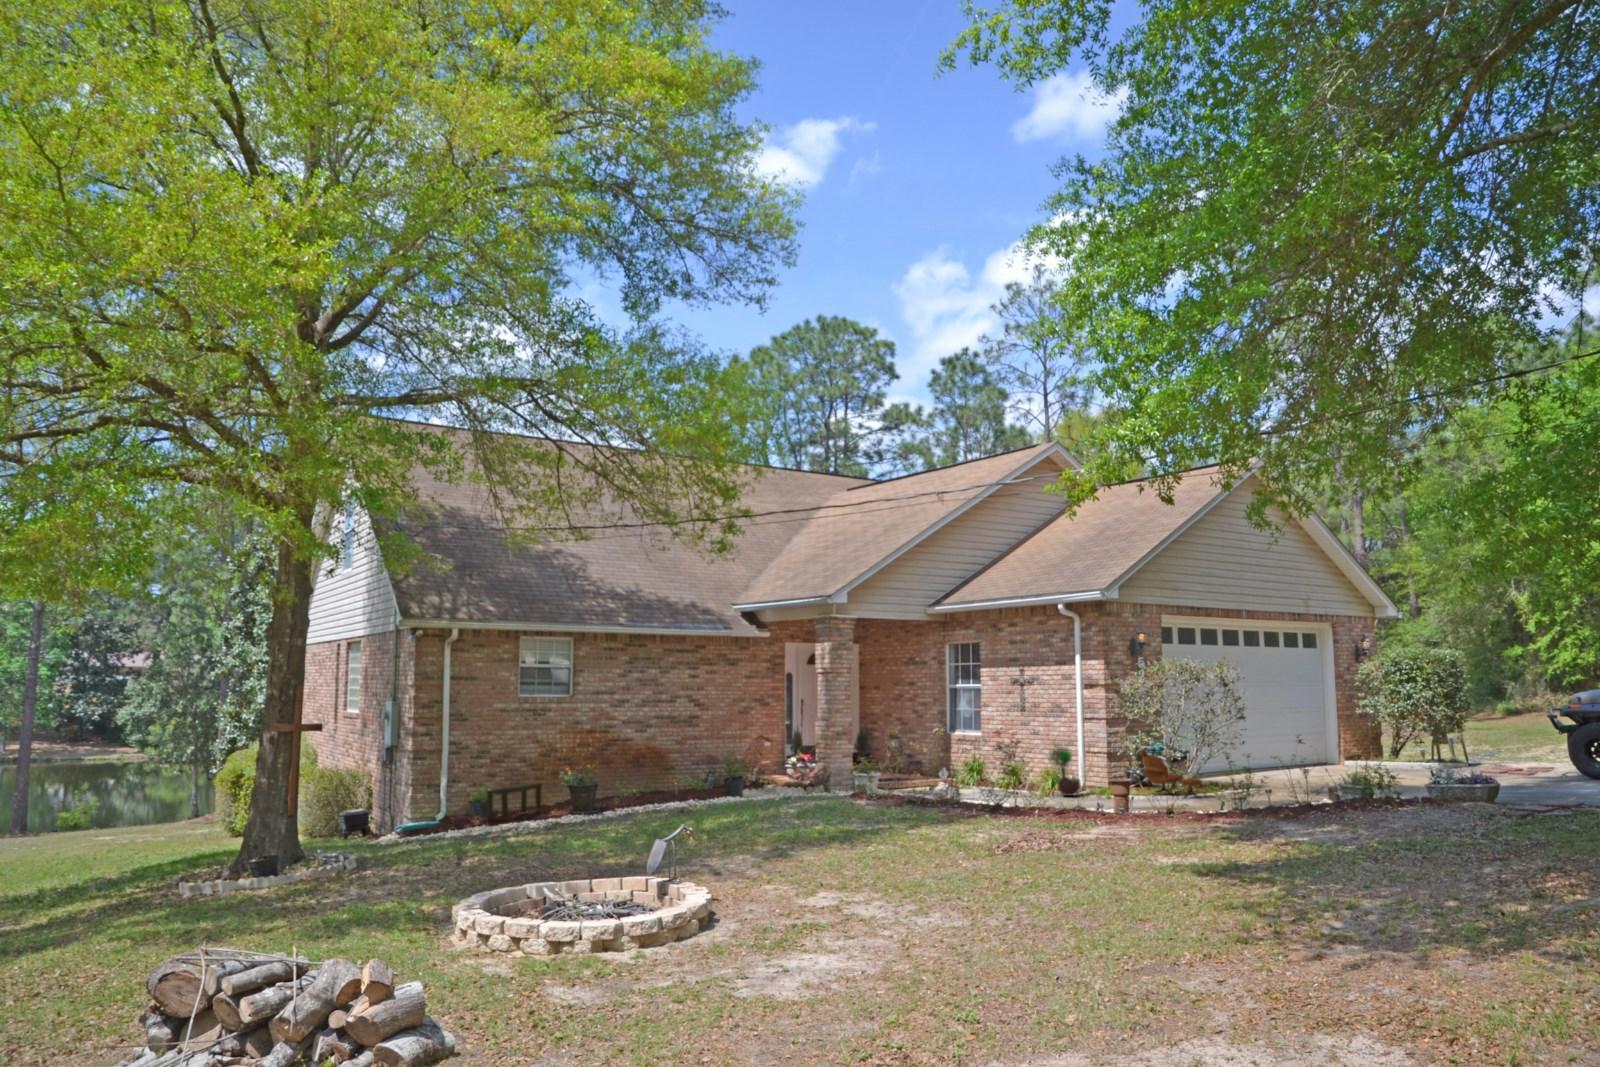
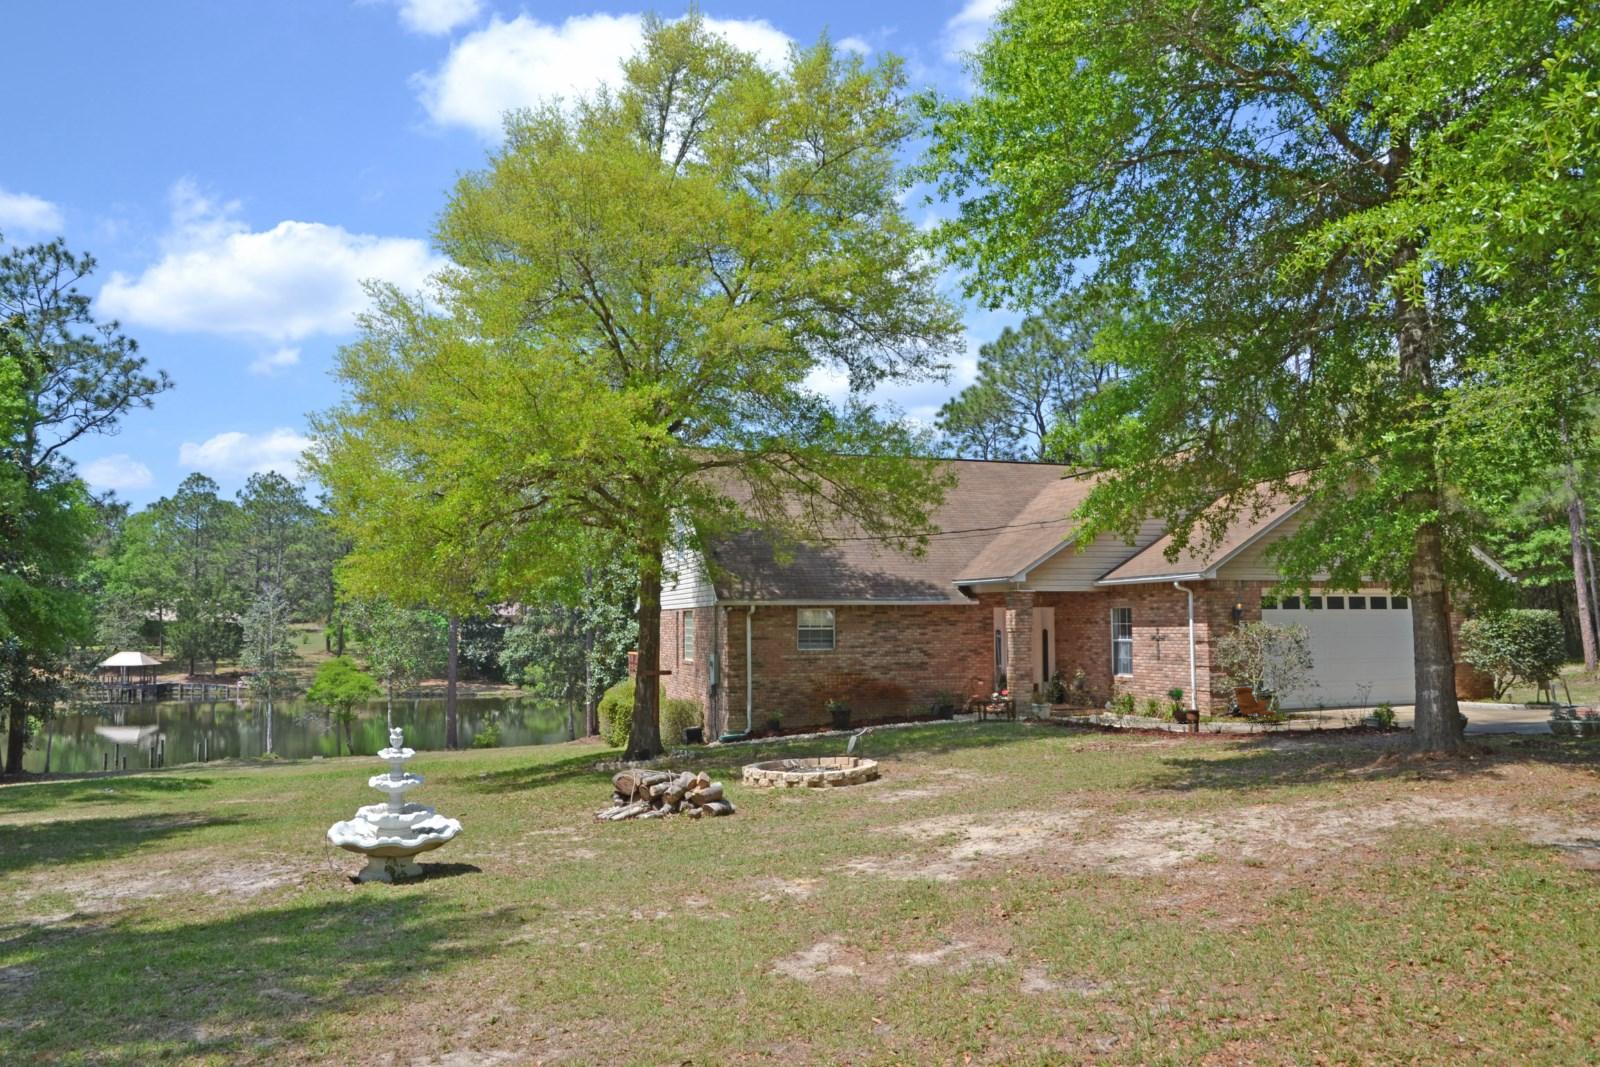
bench: present [486,783,542,821] -> present [976,700,1016,722]

